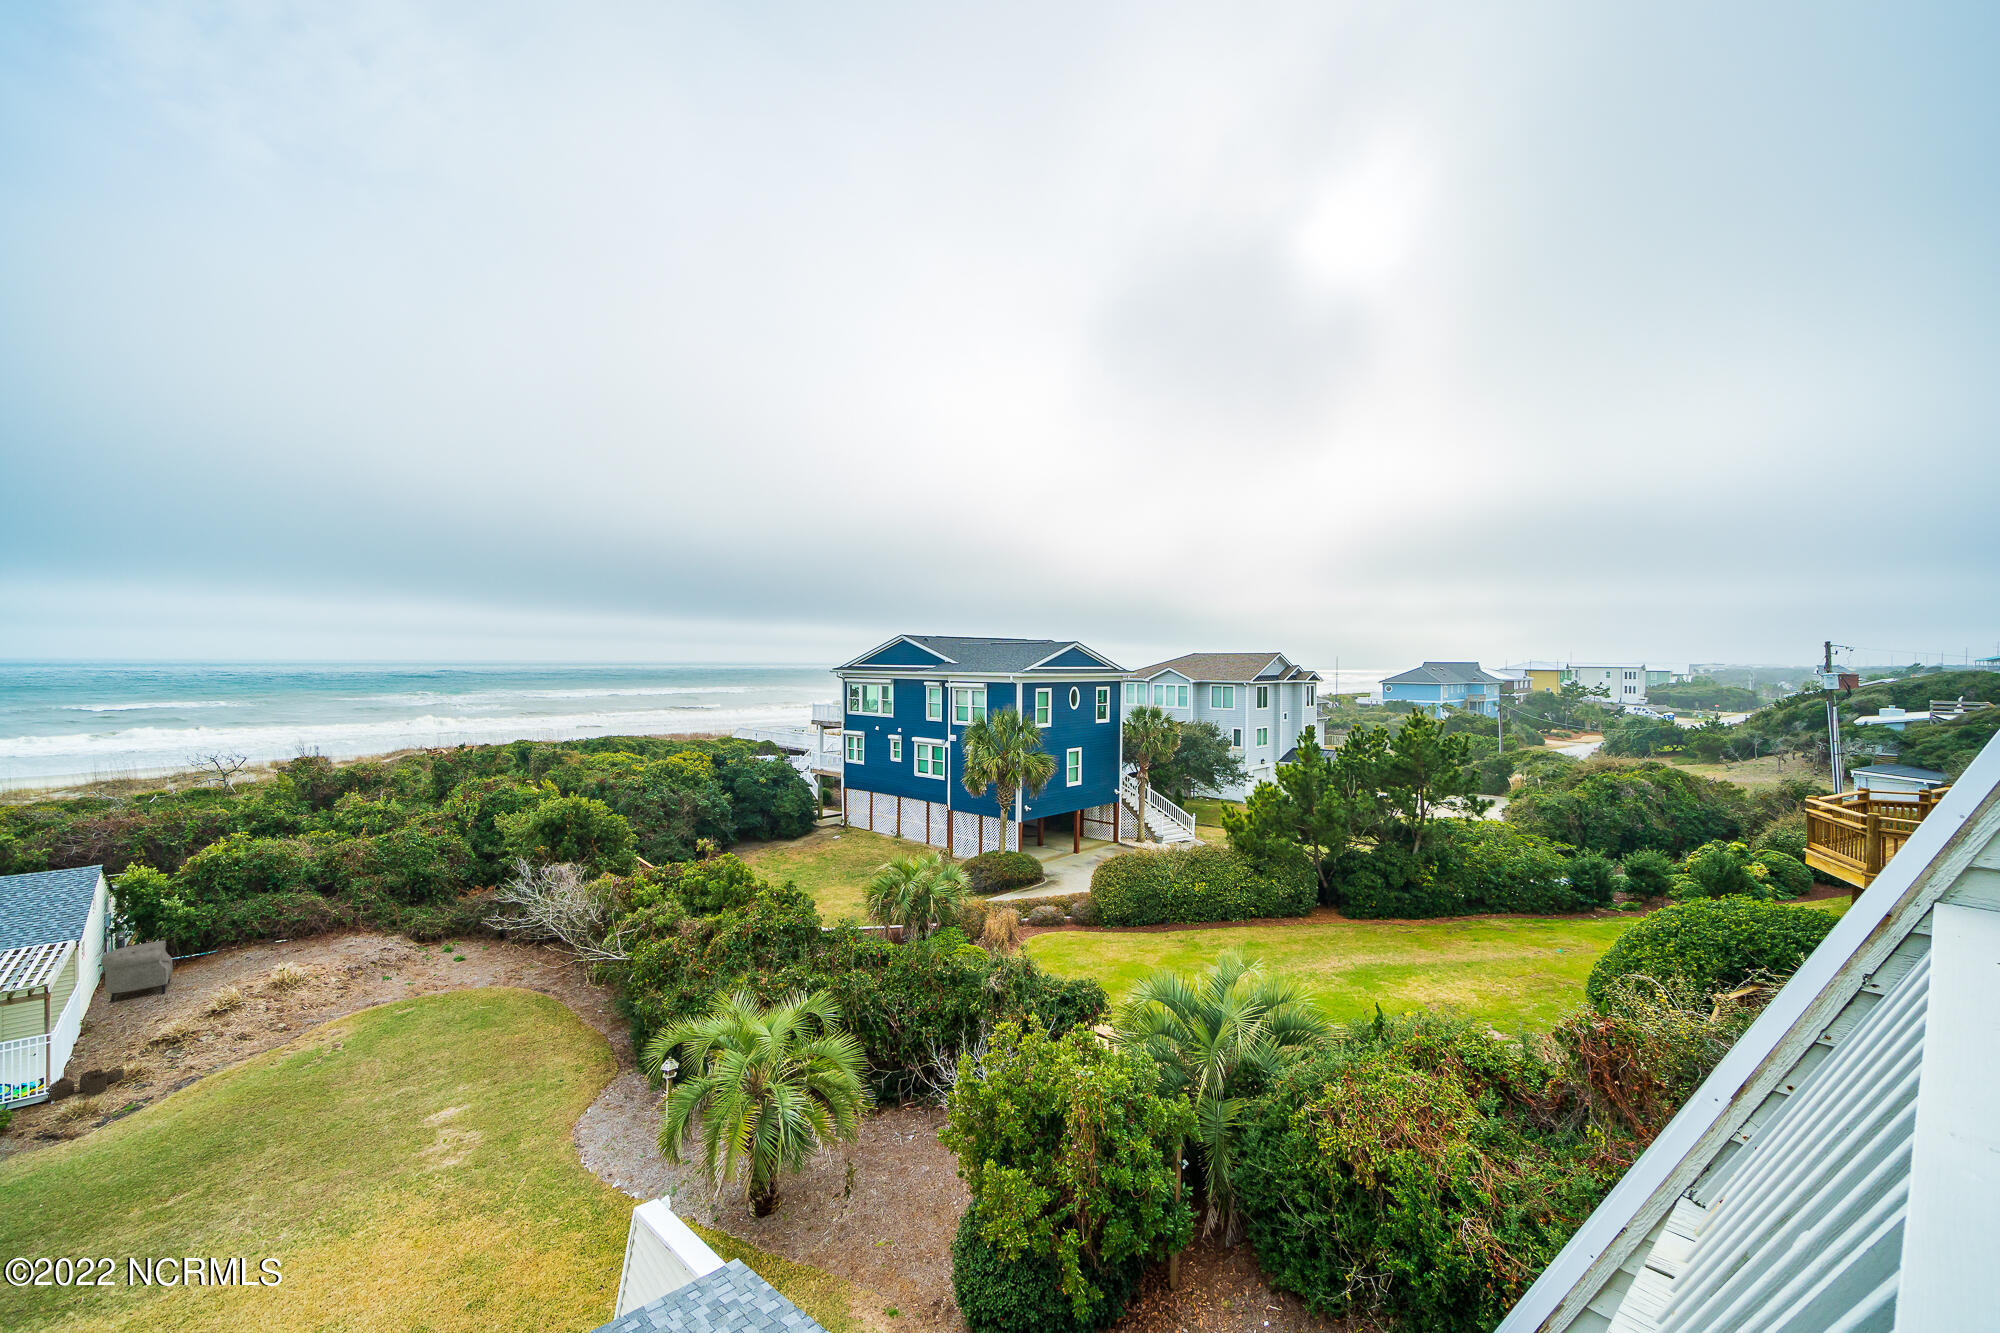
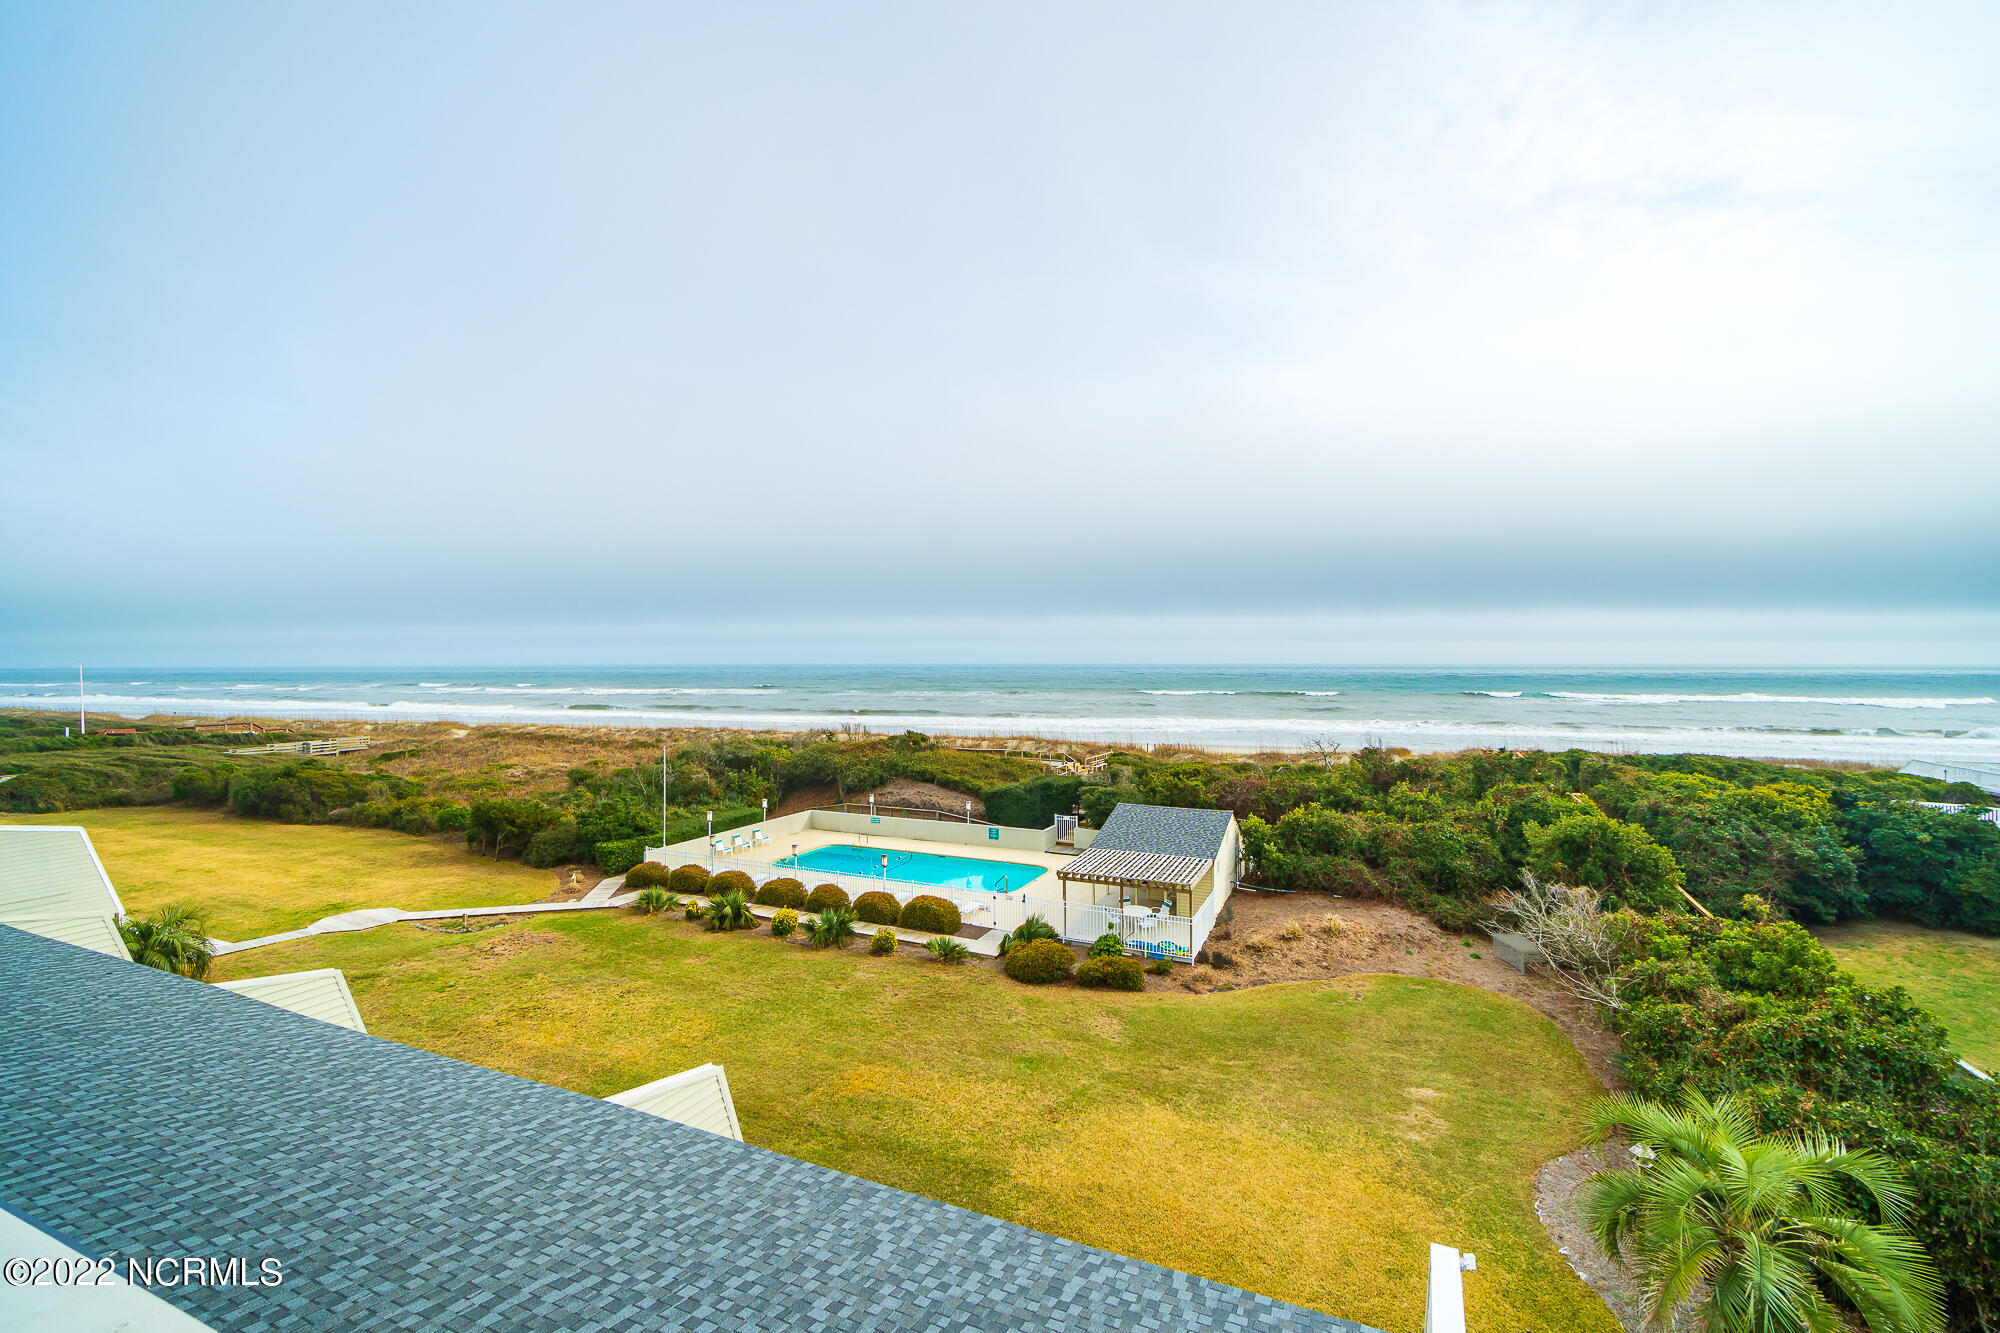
storage bench: none [477,920,537,957] -> present [1491,933,1550,975]
chair: present [101,940,173,1003] -> none [1233,873,1271,915]
potted tree: none [78,996,119,1048] -> present [1217,903,1235,939]

